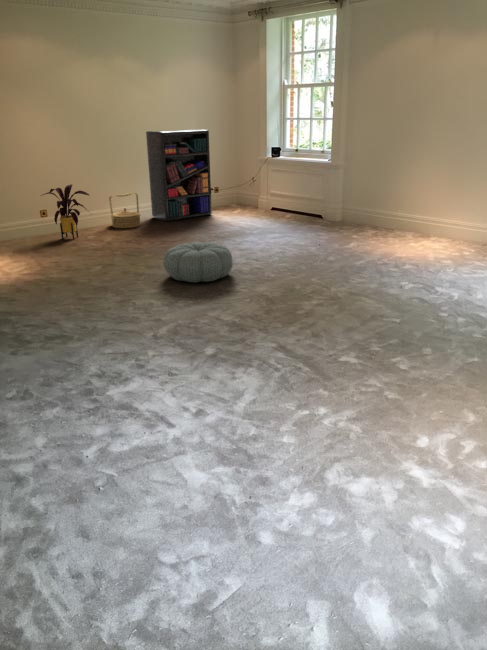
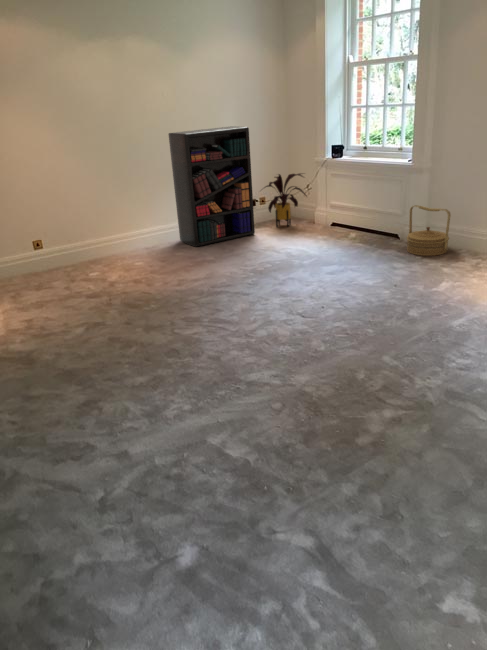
house plant: present [43,184,89,240] -> present [266,174,306,227]
woven basket: present [109,193,140,228] -> present [407,205,451,256]
pouf: present [164,242,232,282] -> none [163,303,264,371]

